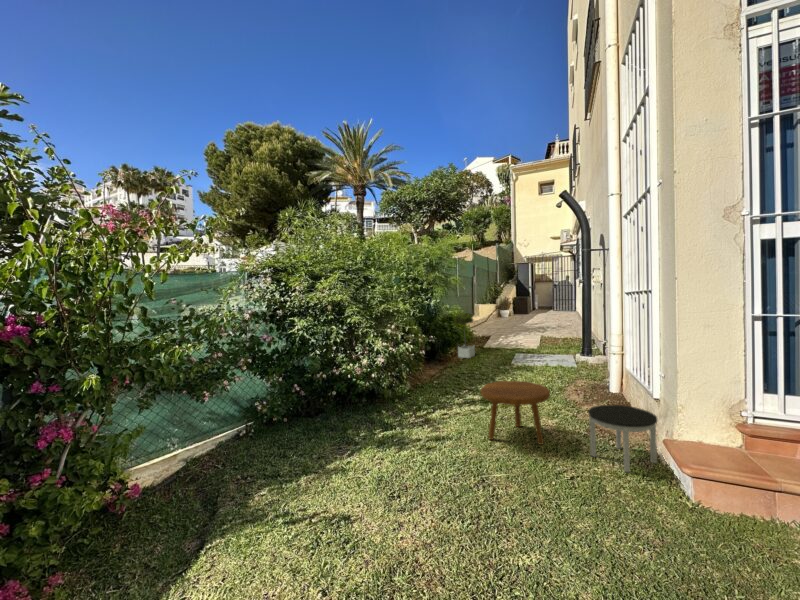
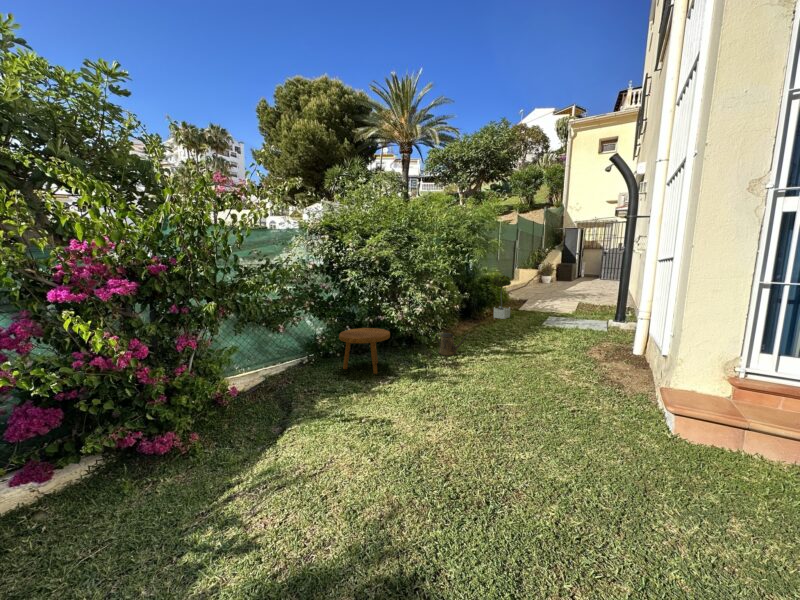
footstool: present [481,381,550,445] -> present [339,328,390,374]
watering can: none [400,382,438,408] -> present [435,333,469,355]
round table: present [588,405,657,472] -> none [595,356,655,409]

